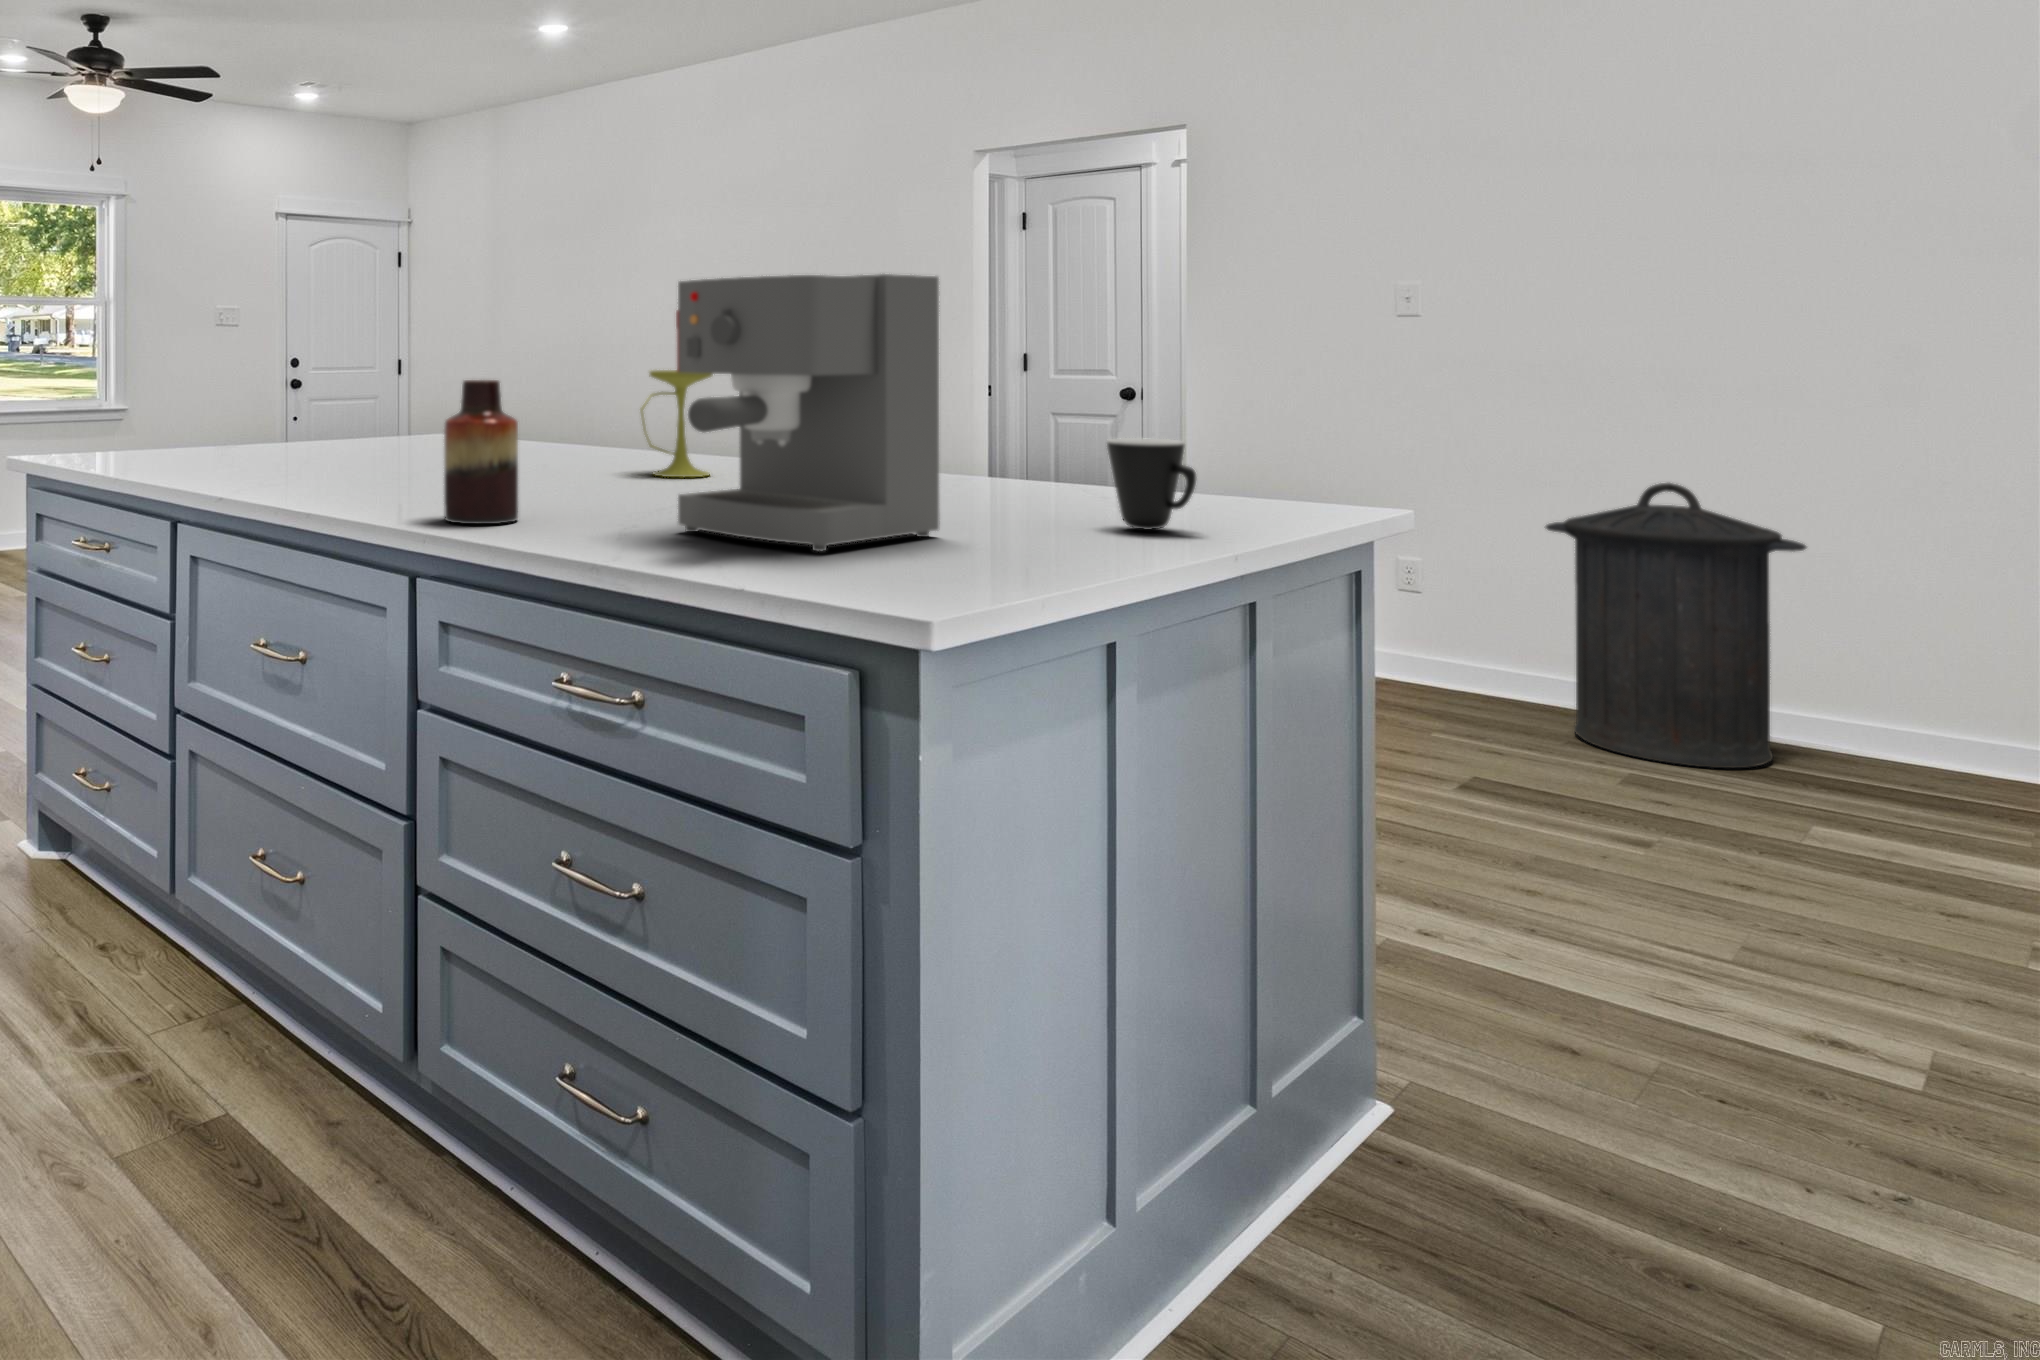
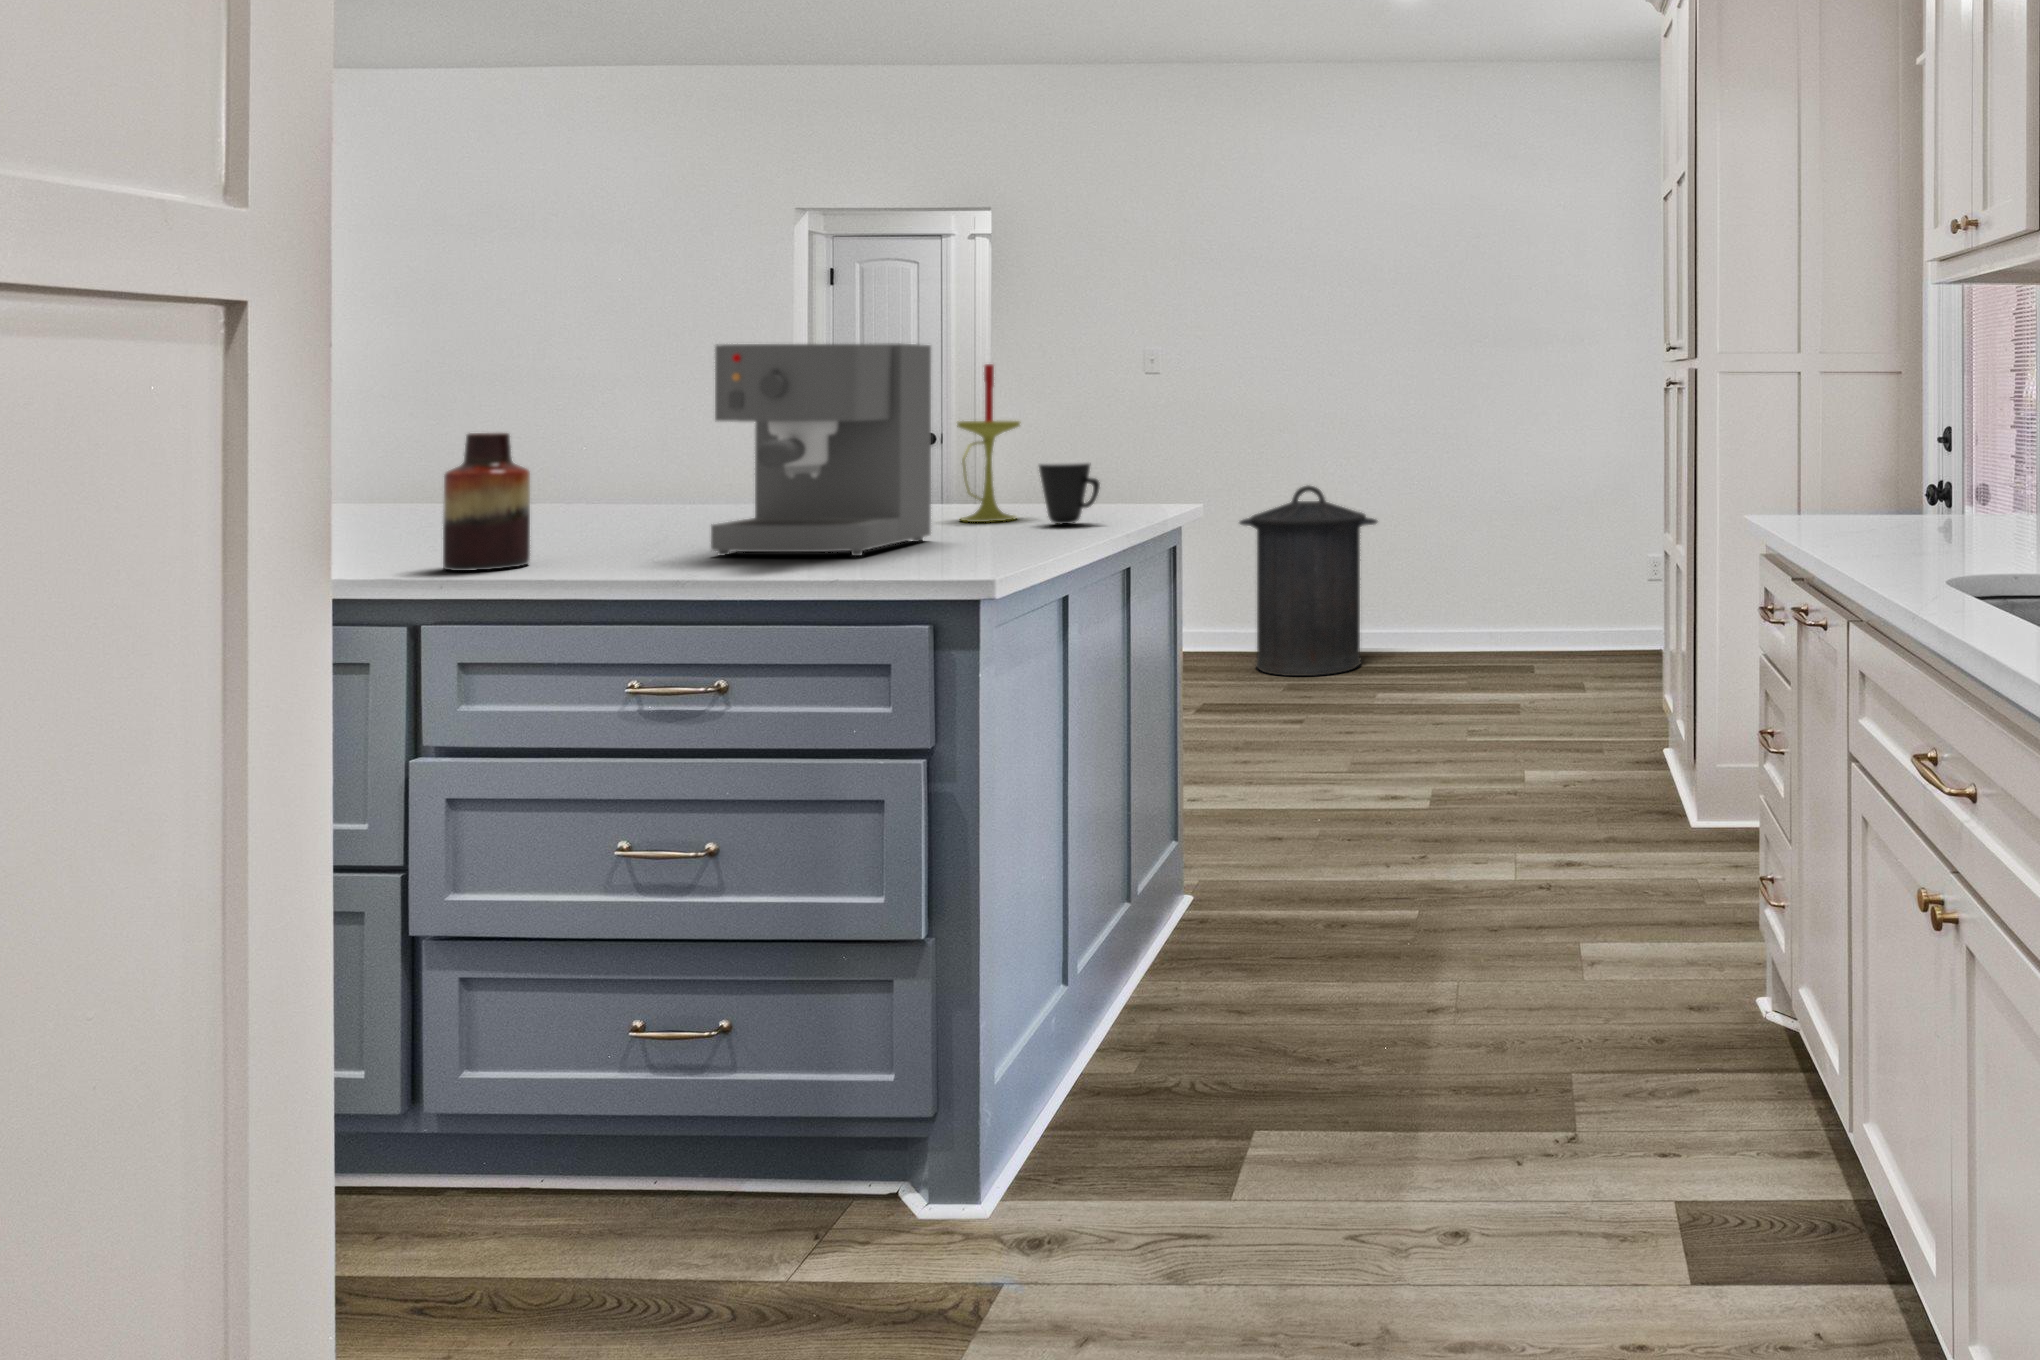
candle: present [641,310,713,477] -> present [957,364,1021,522]

